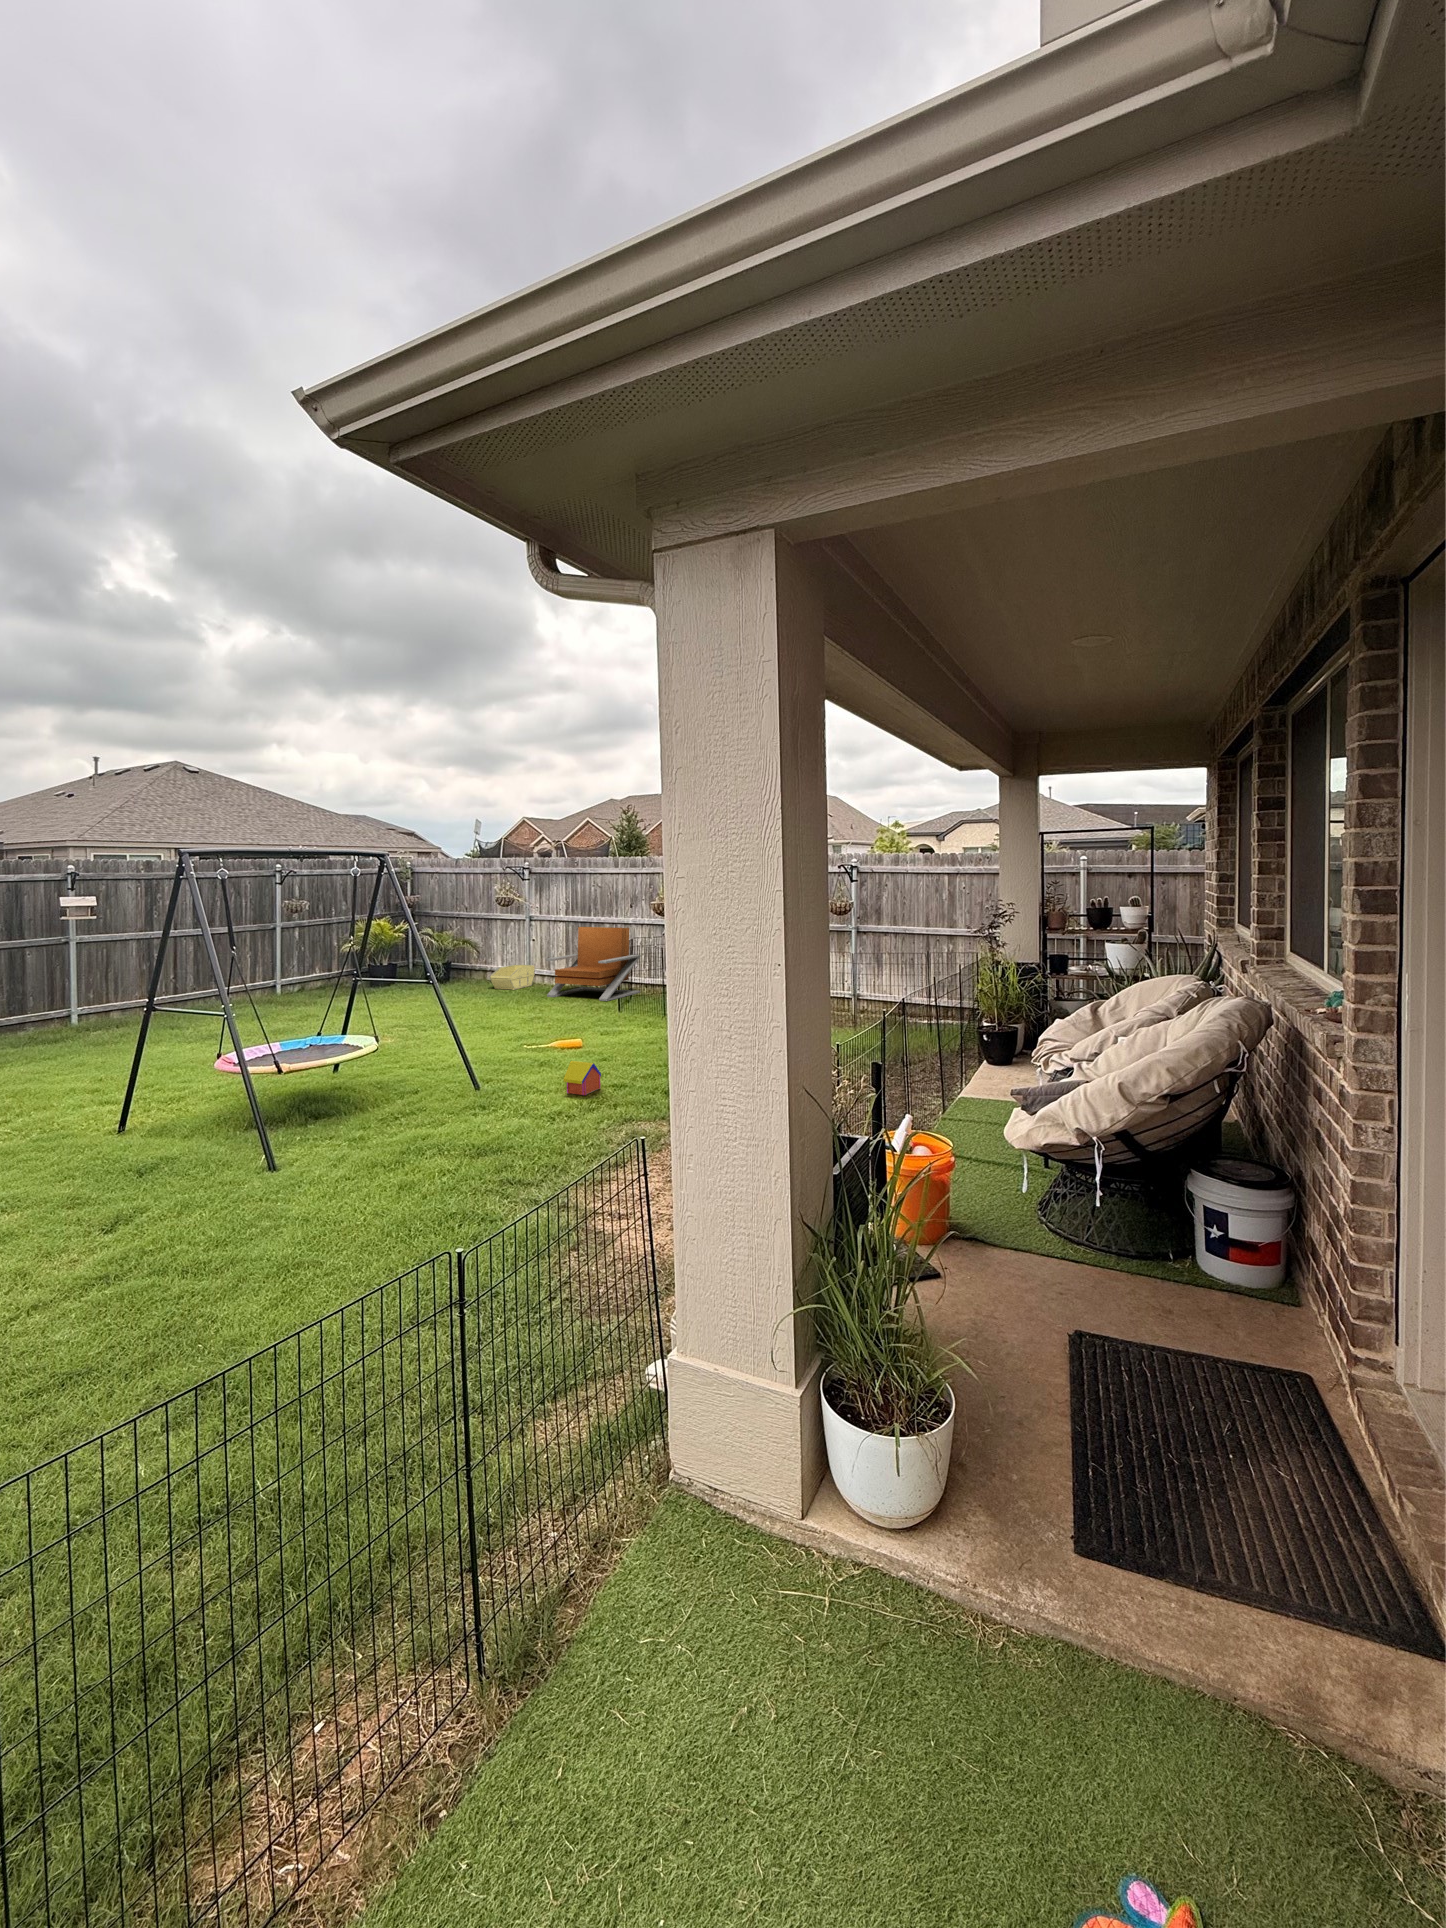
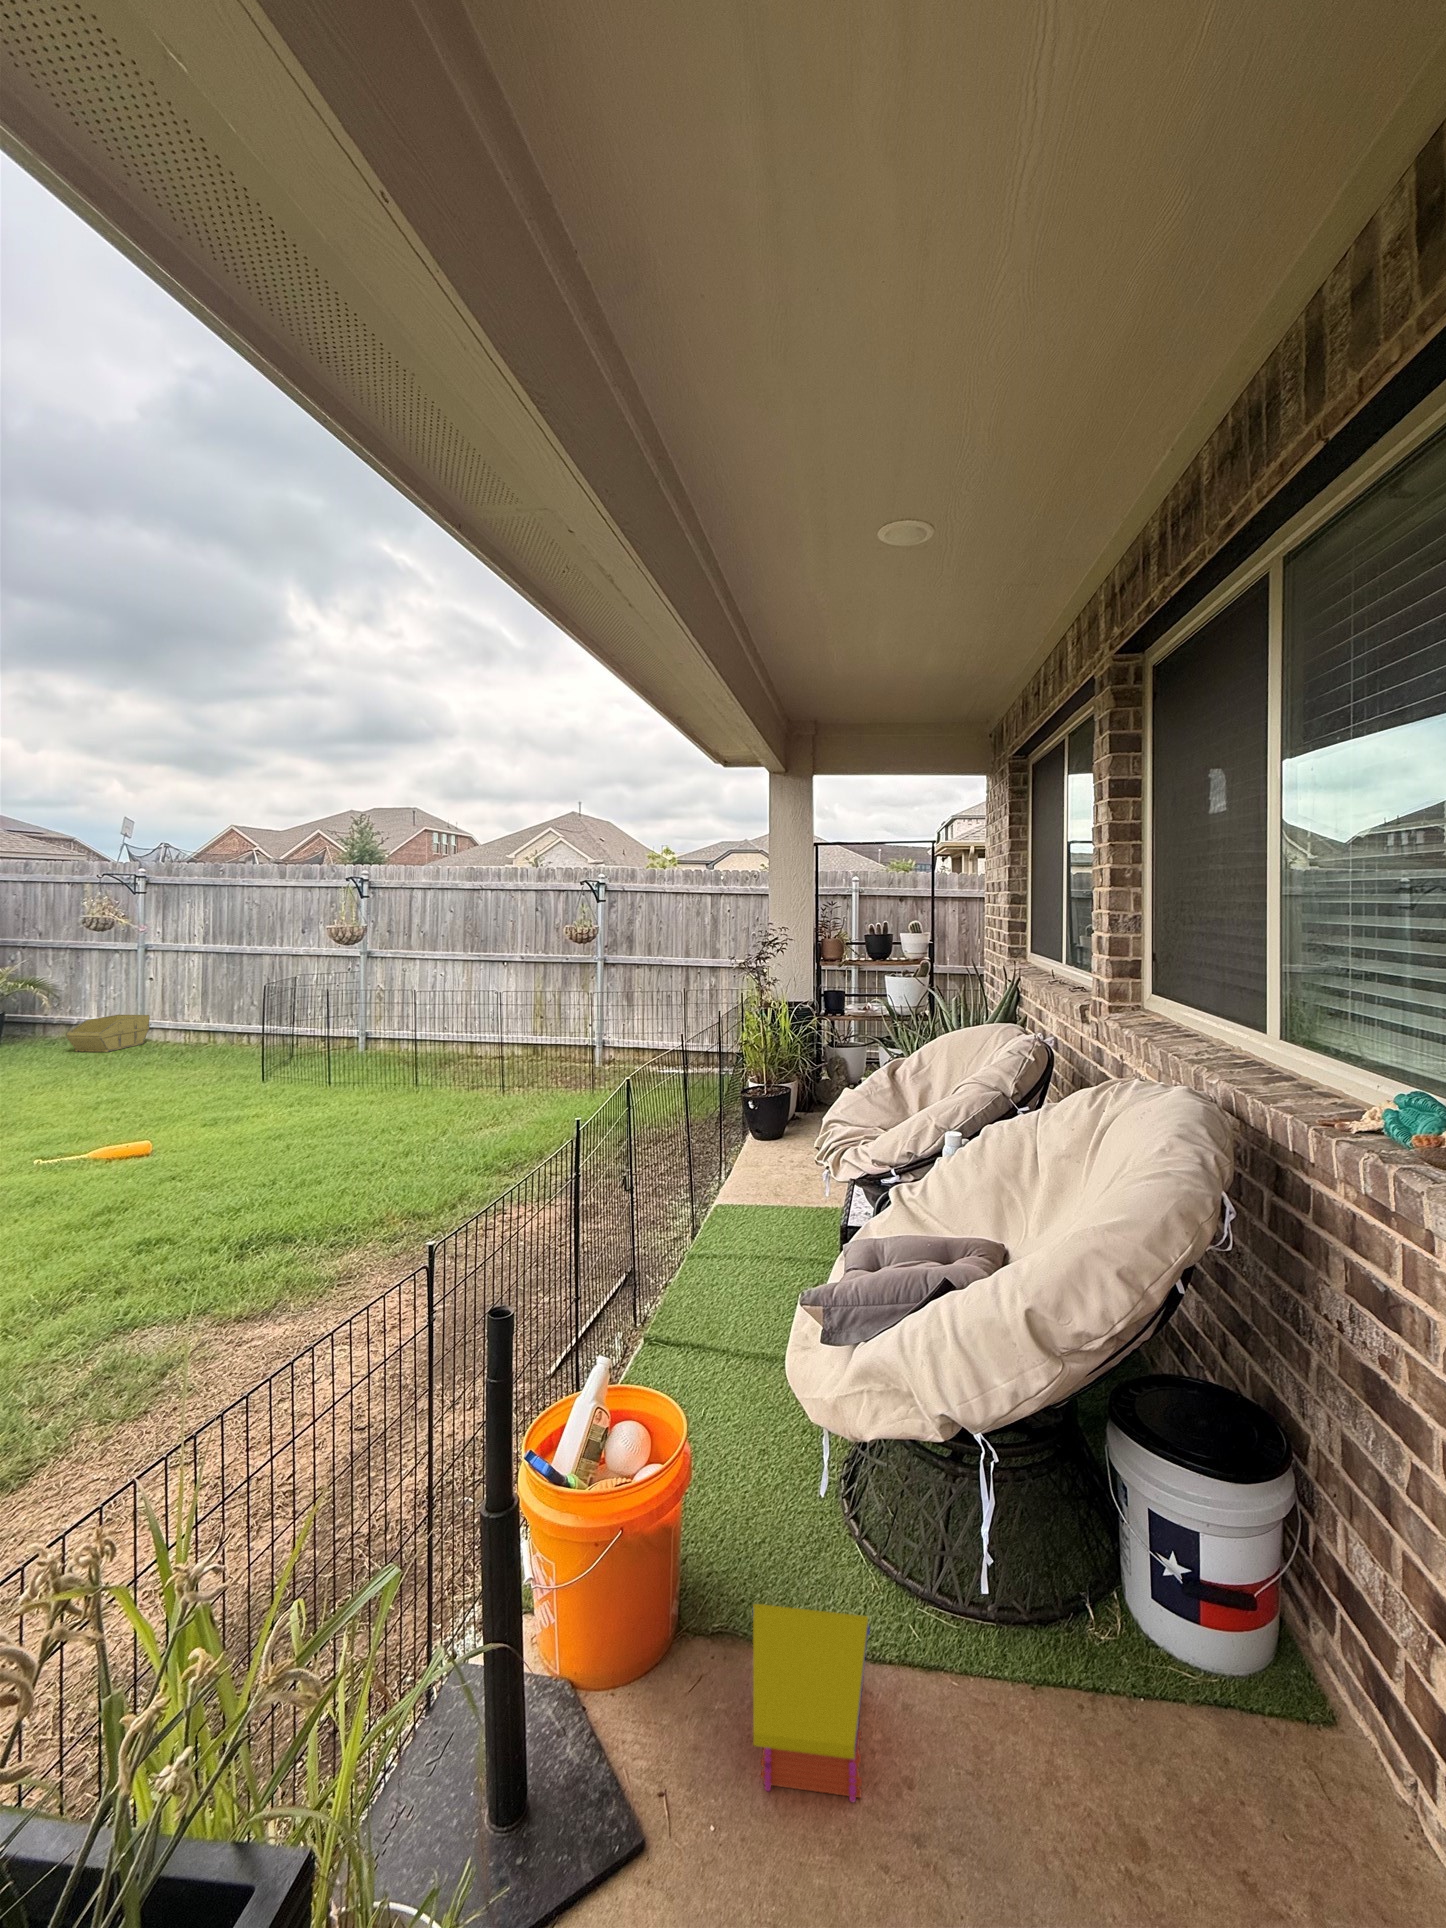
lounge chair: present [546,927,640,1001] -> none [155,960,311,1065]
toy house: present [564,1061,601,1095] -> present [753,1604,870,1802]

